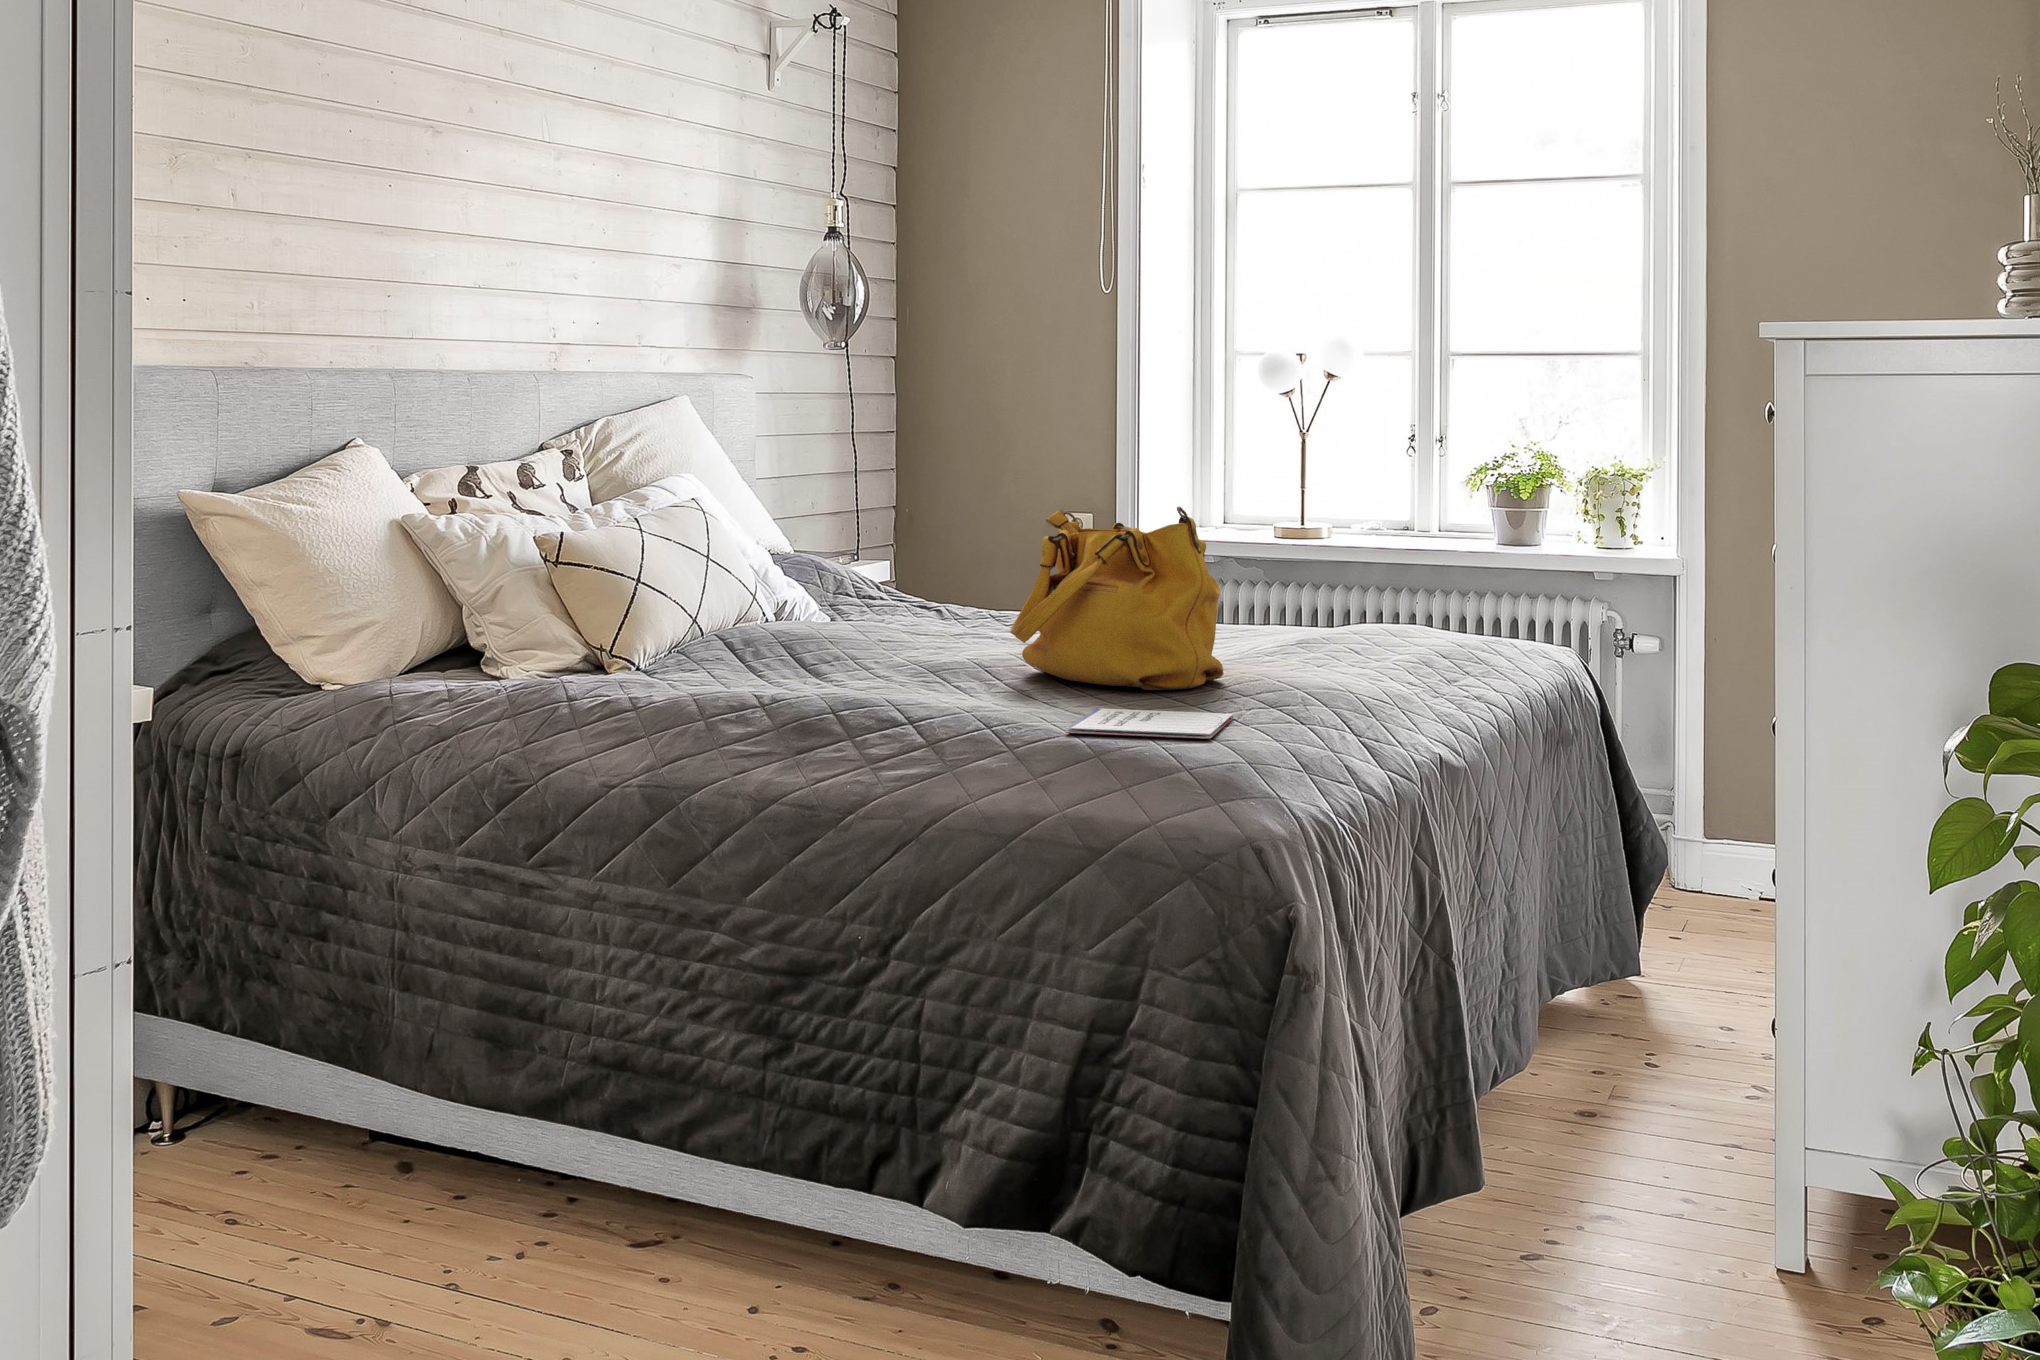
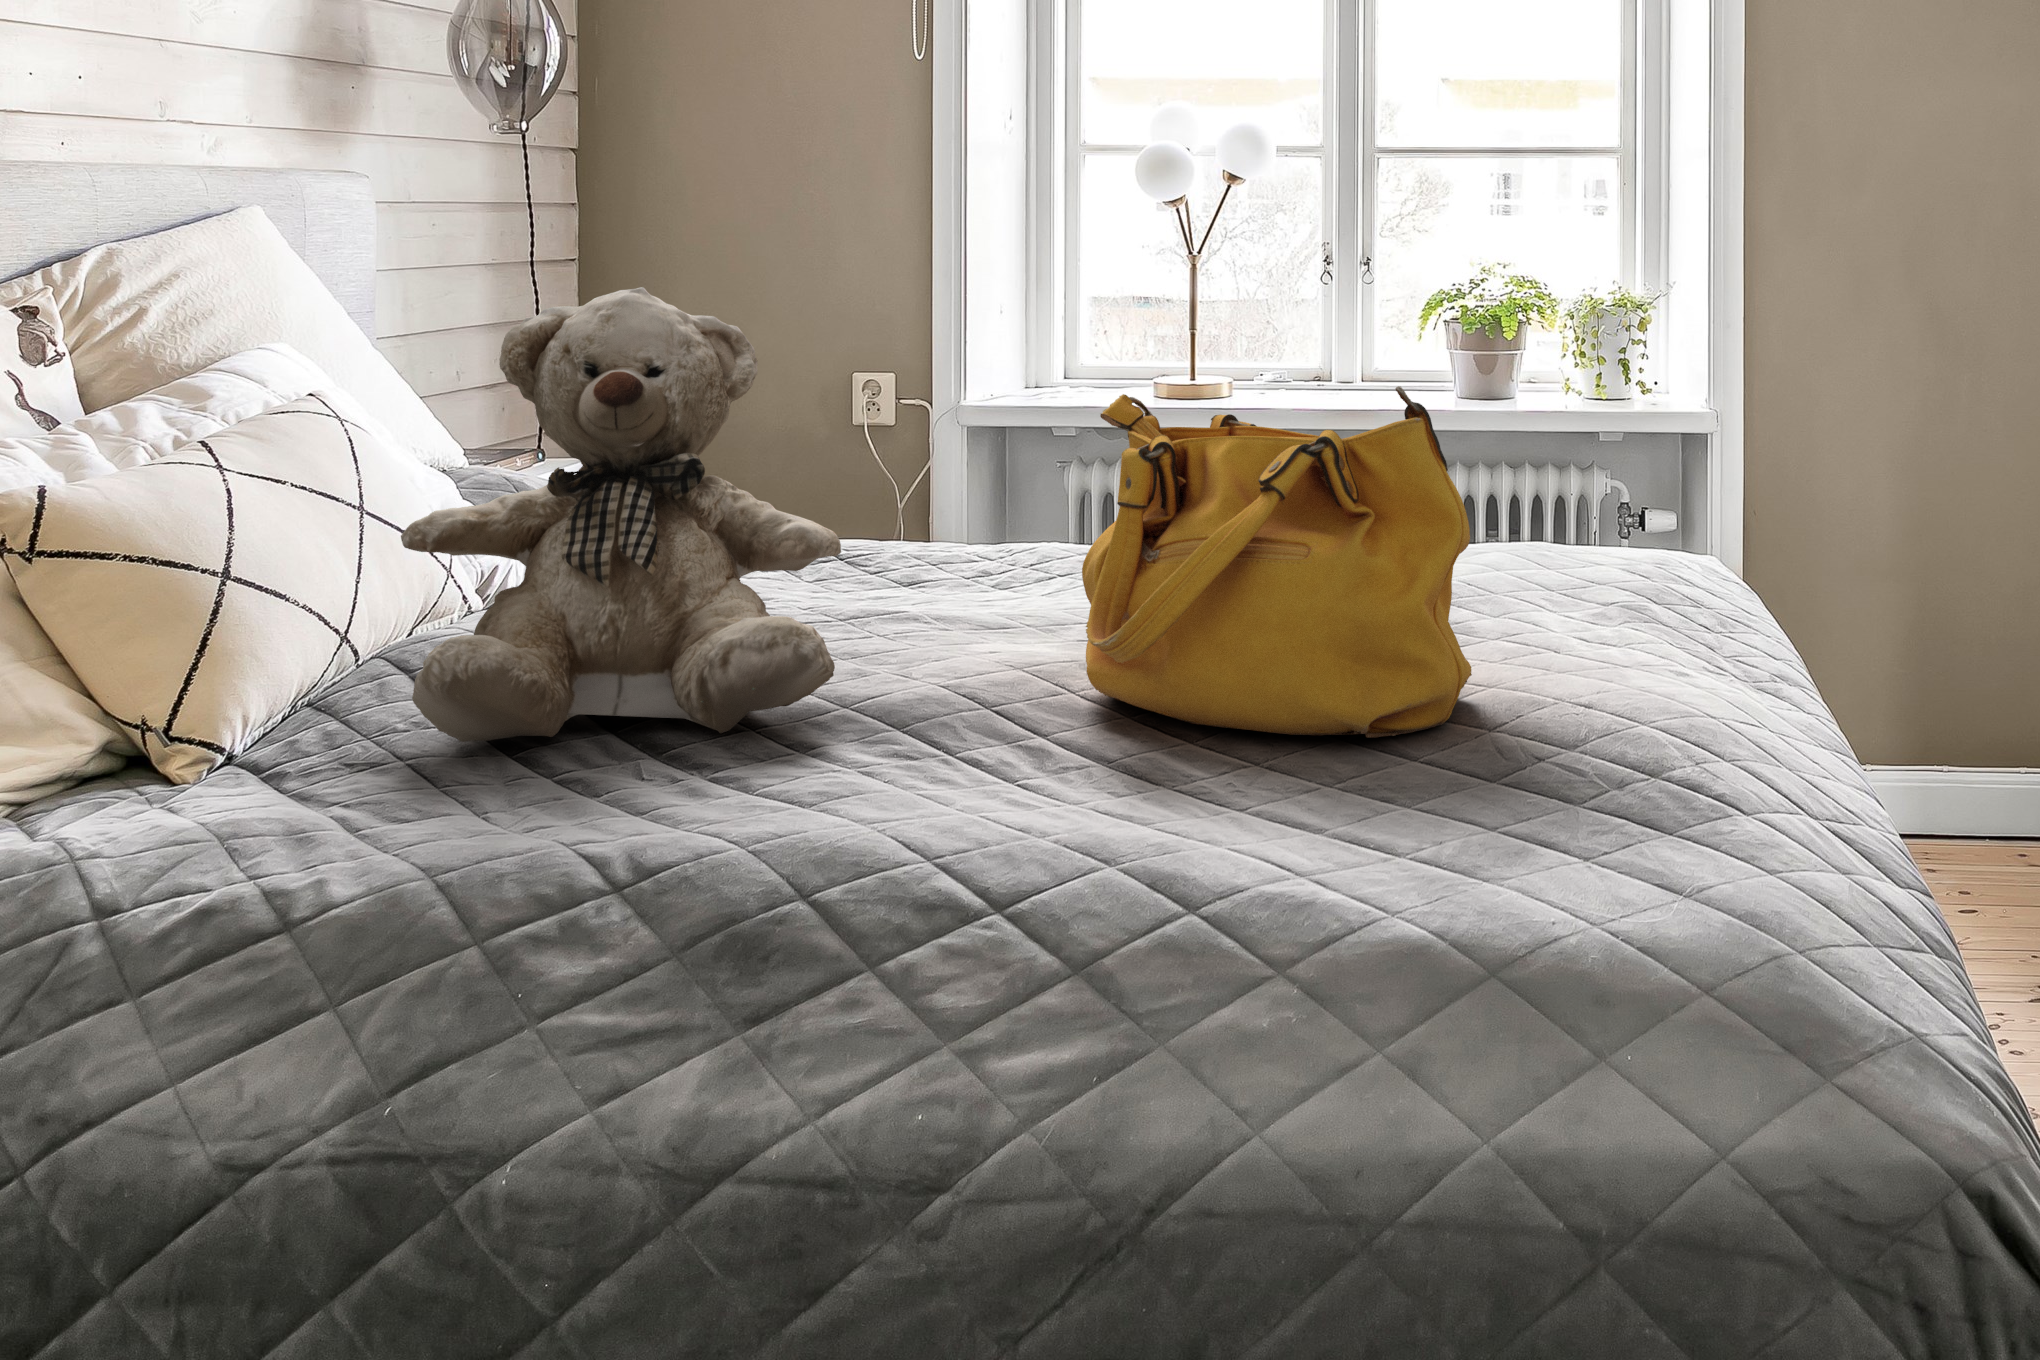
teddy bear: none [707,447,919,671] -> present [401,287,841,742]
notebook: present [1065,708,1233,739] -> none [1366,797,1718,912]

